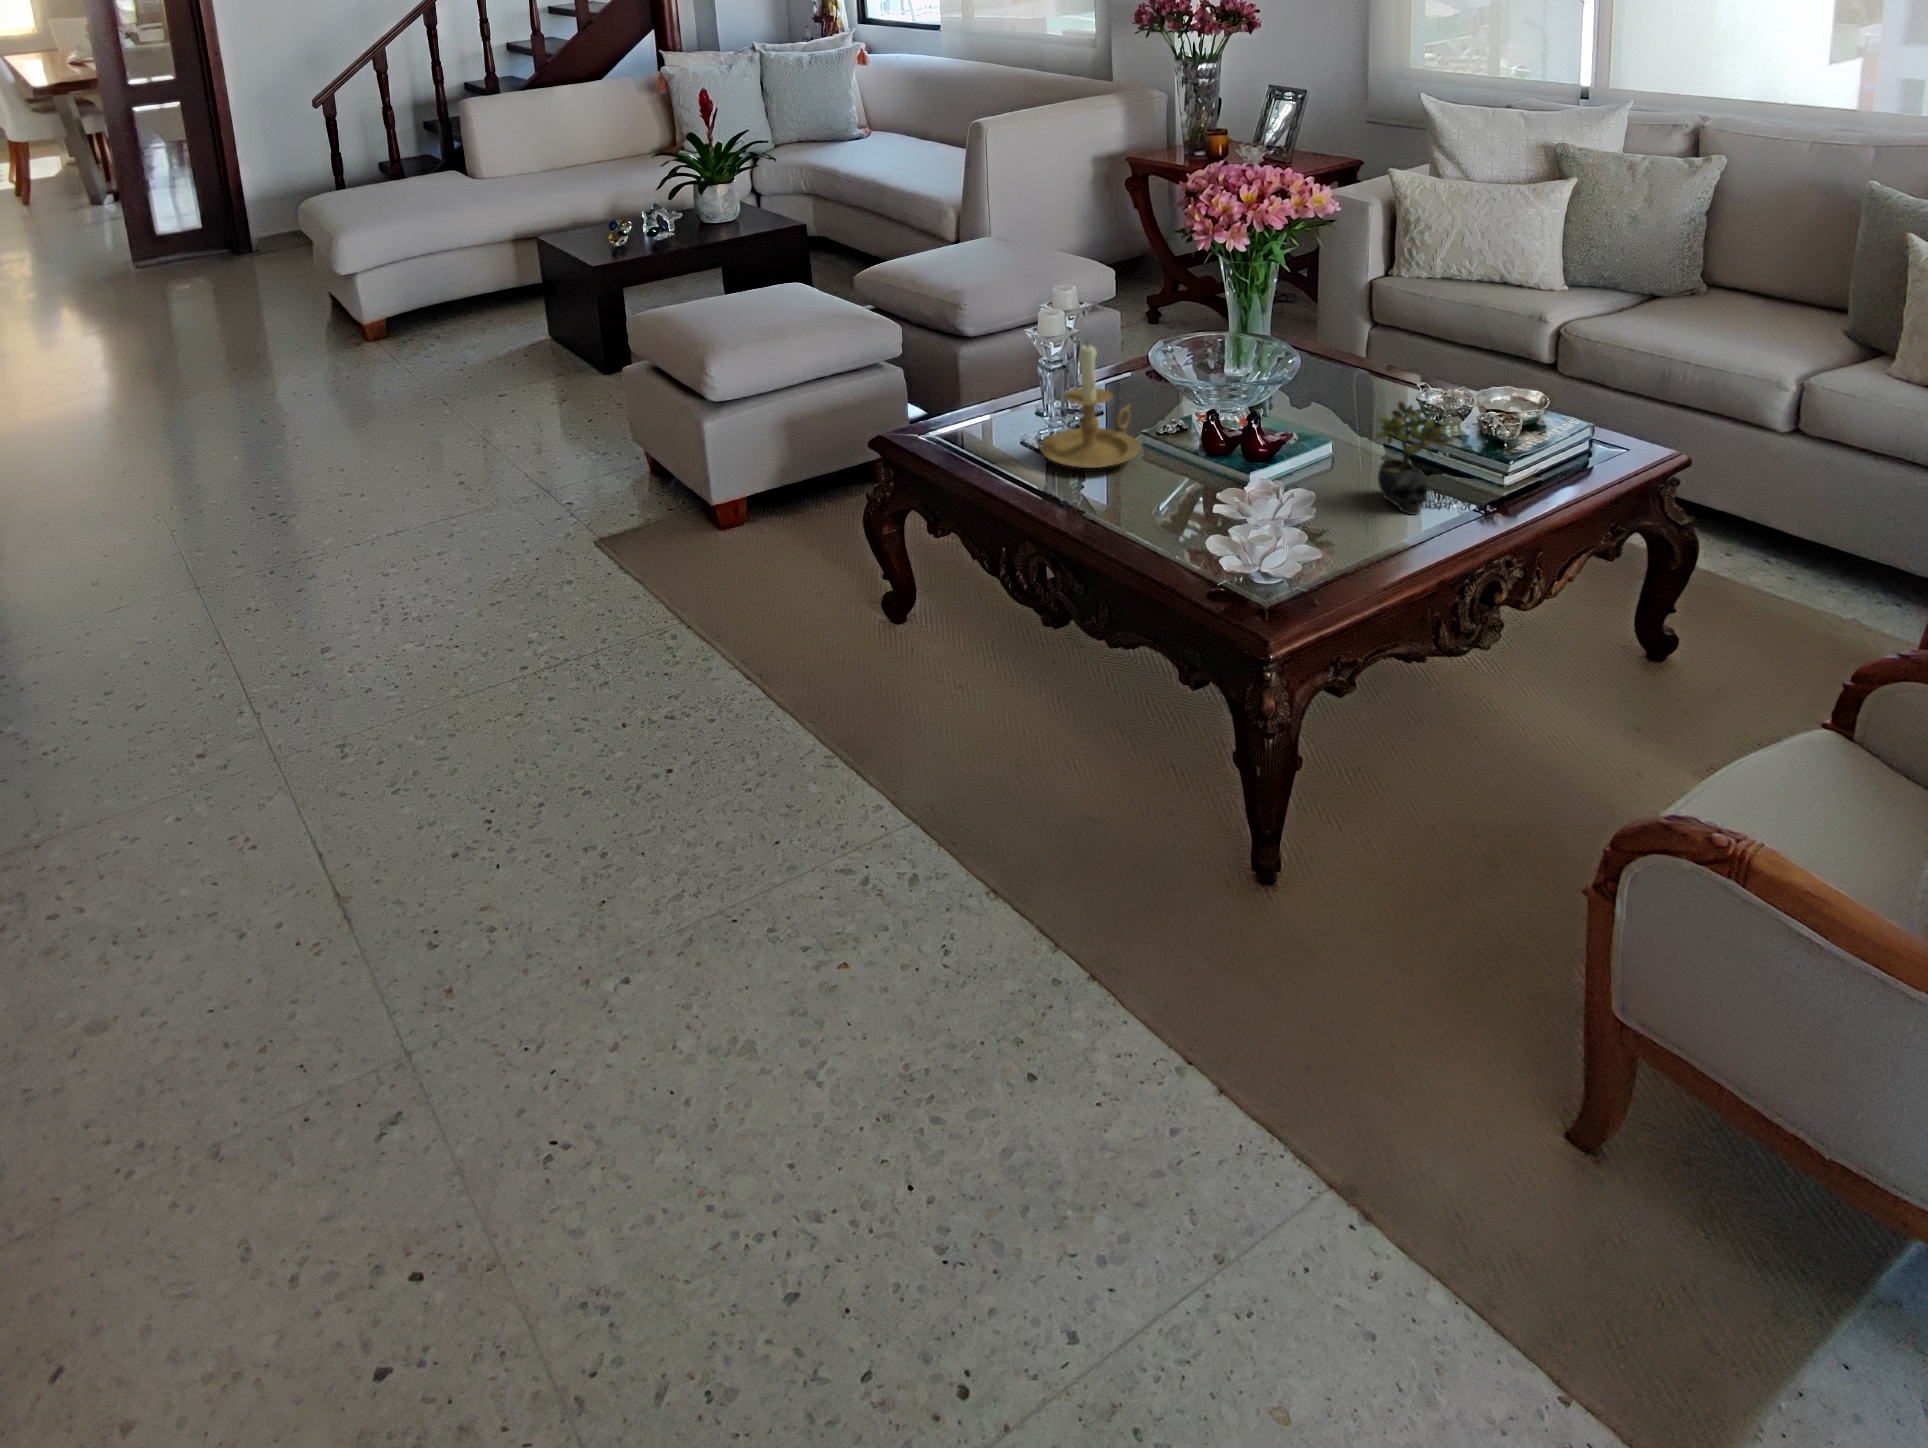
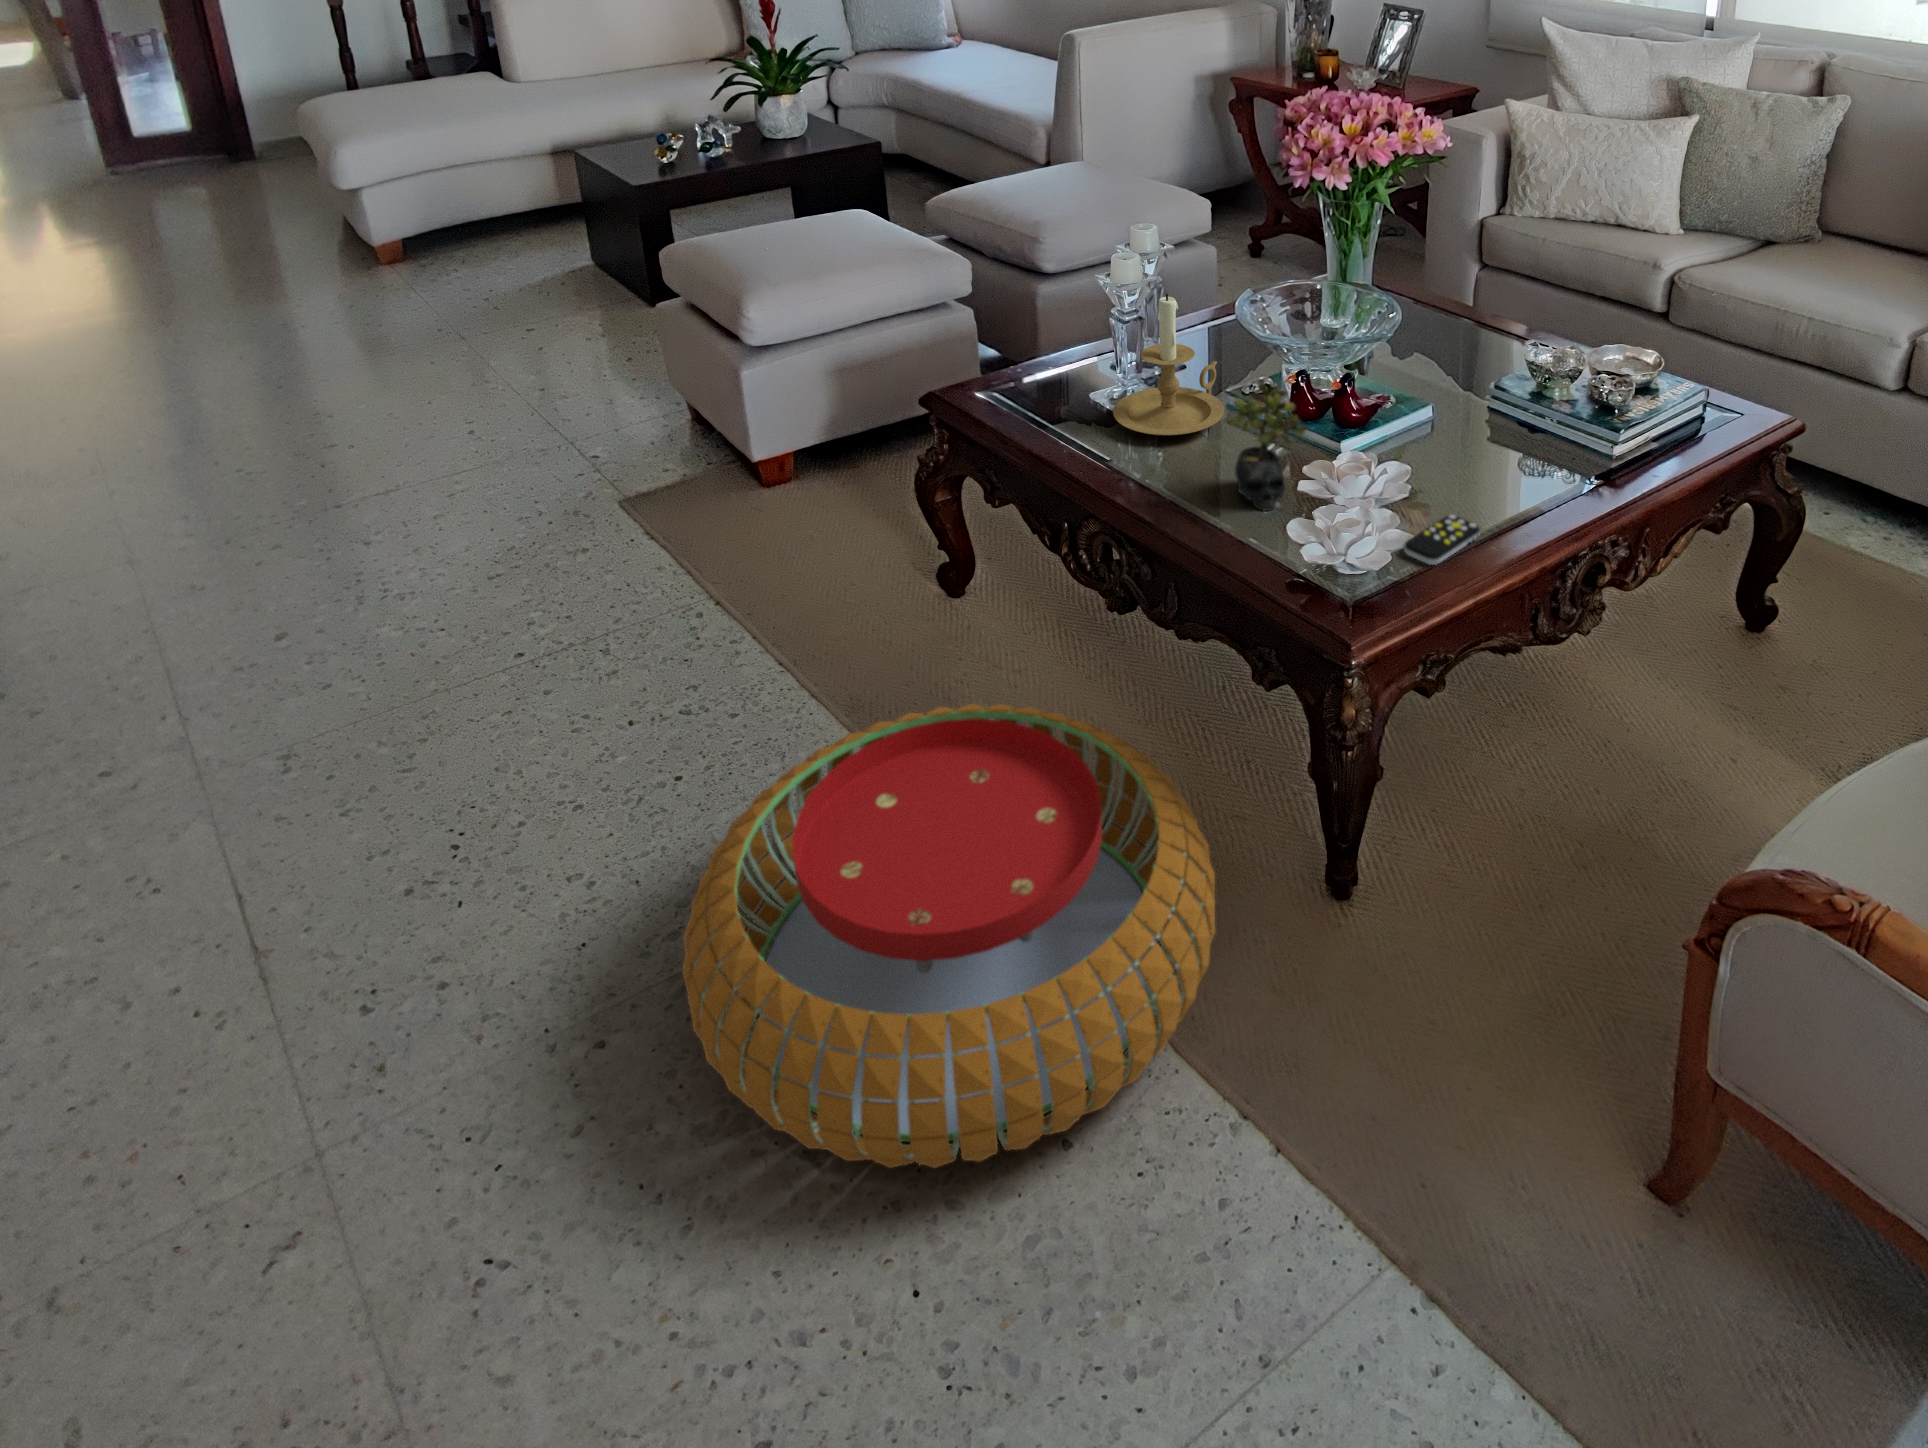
succulent plant: present [1376,401,1450,515] -> present [1228,382,1309,511]
remote control: none [1312,534,1381,576] -> present [1404,515,1480,565]
pouf: none [700,698,1156,1079] -> present [682,704,1215,1168]

